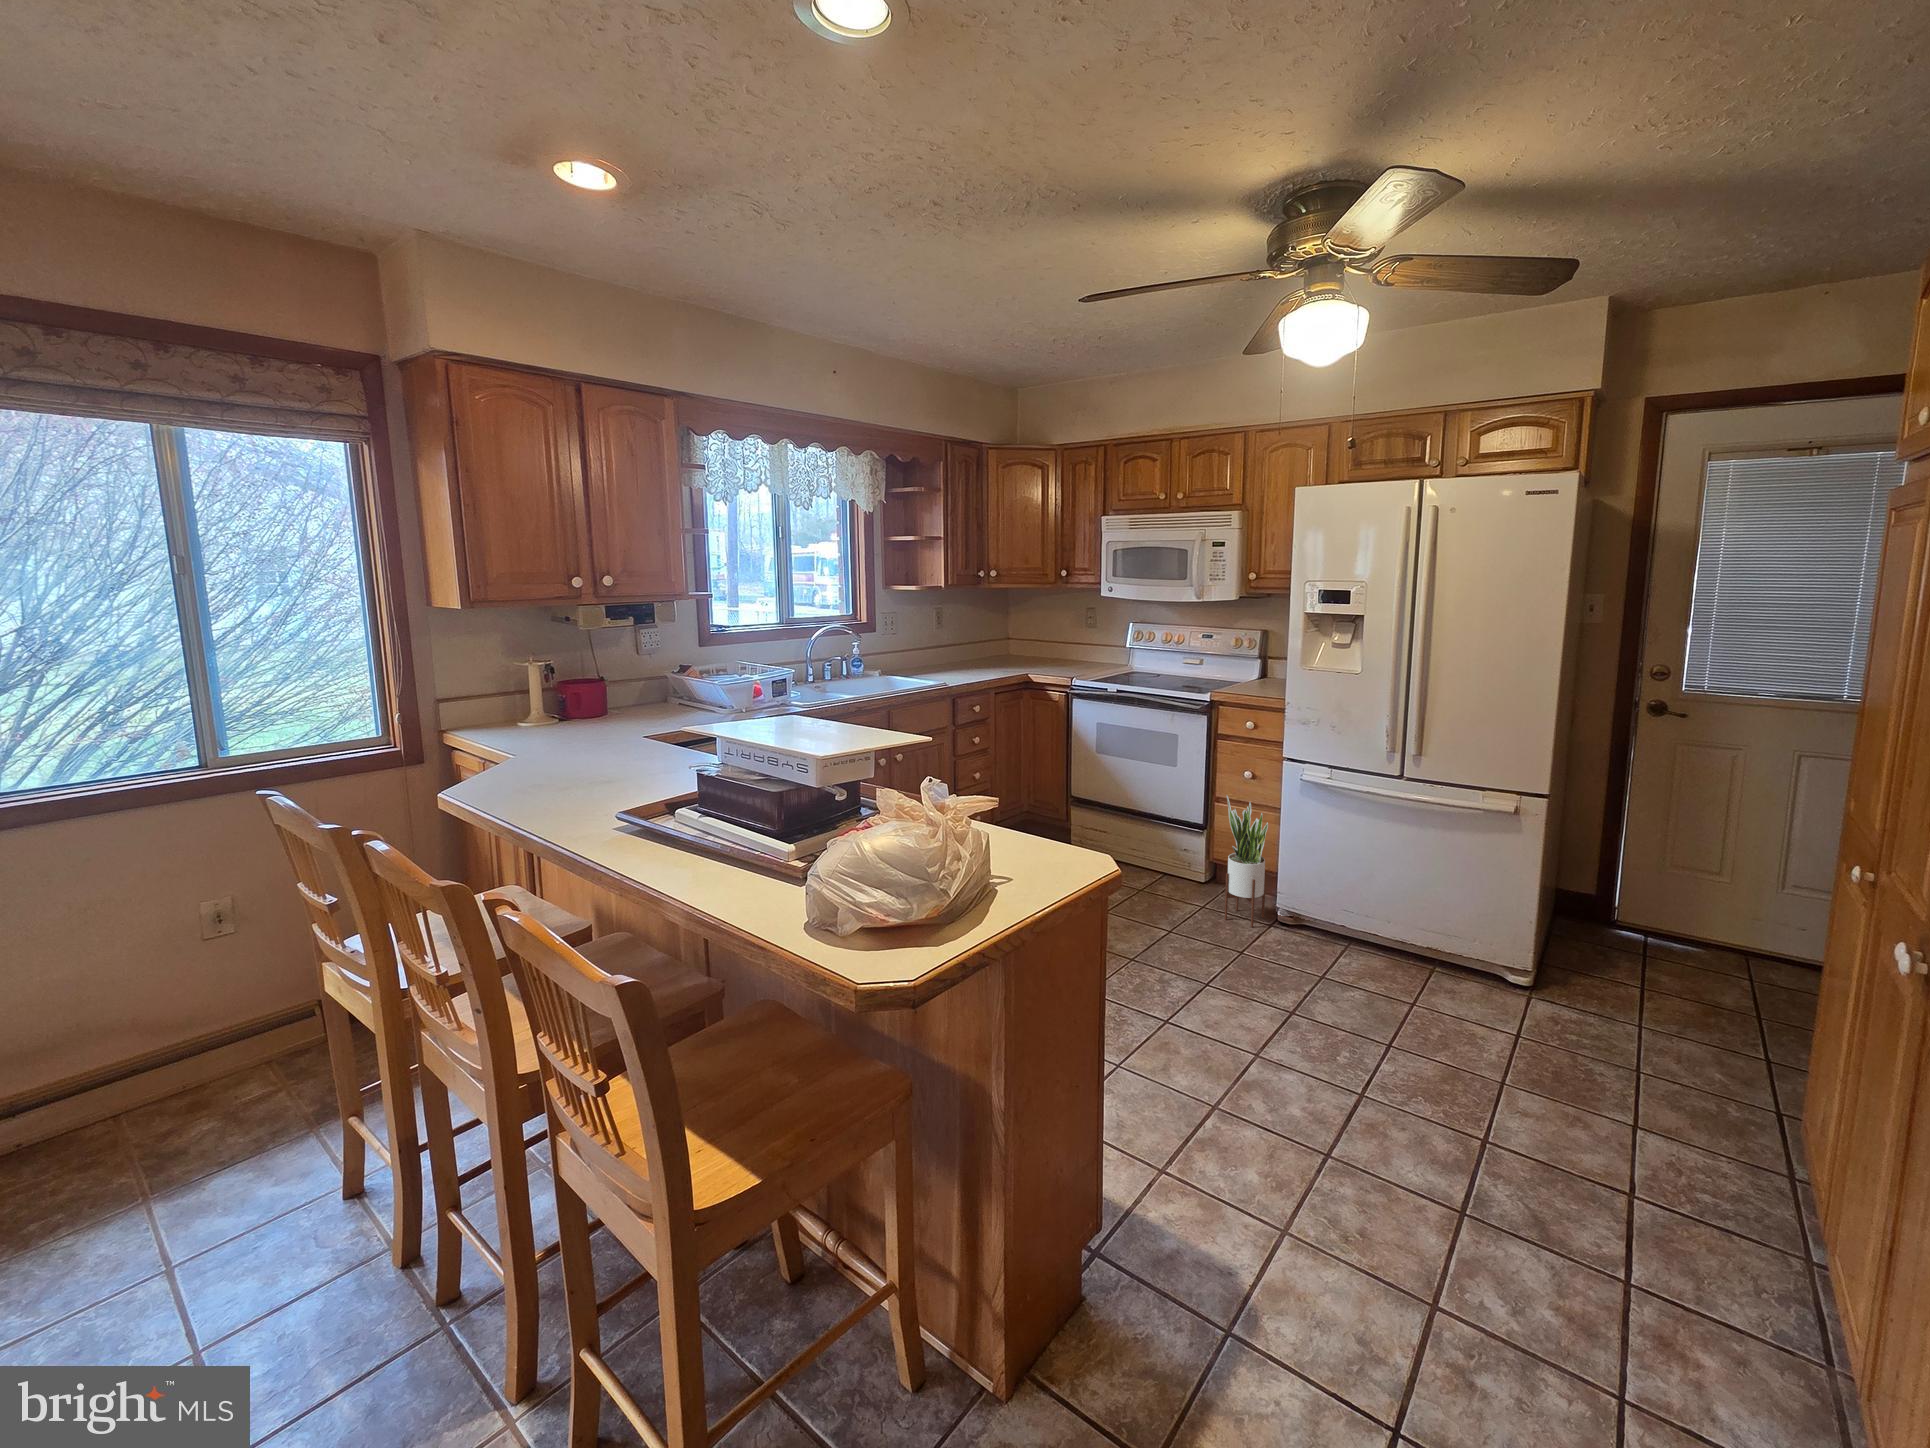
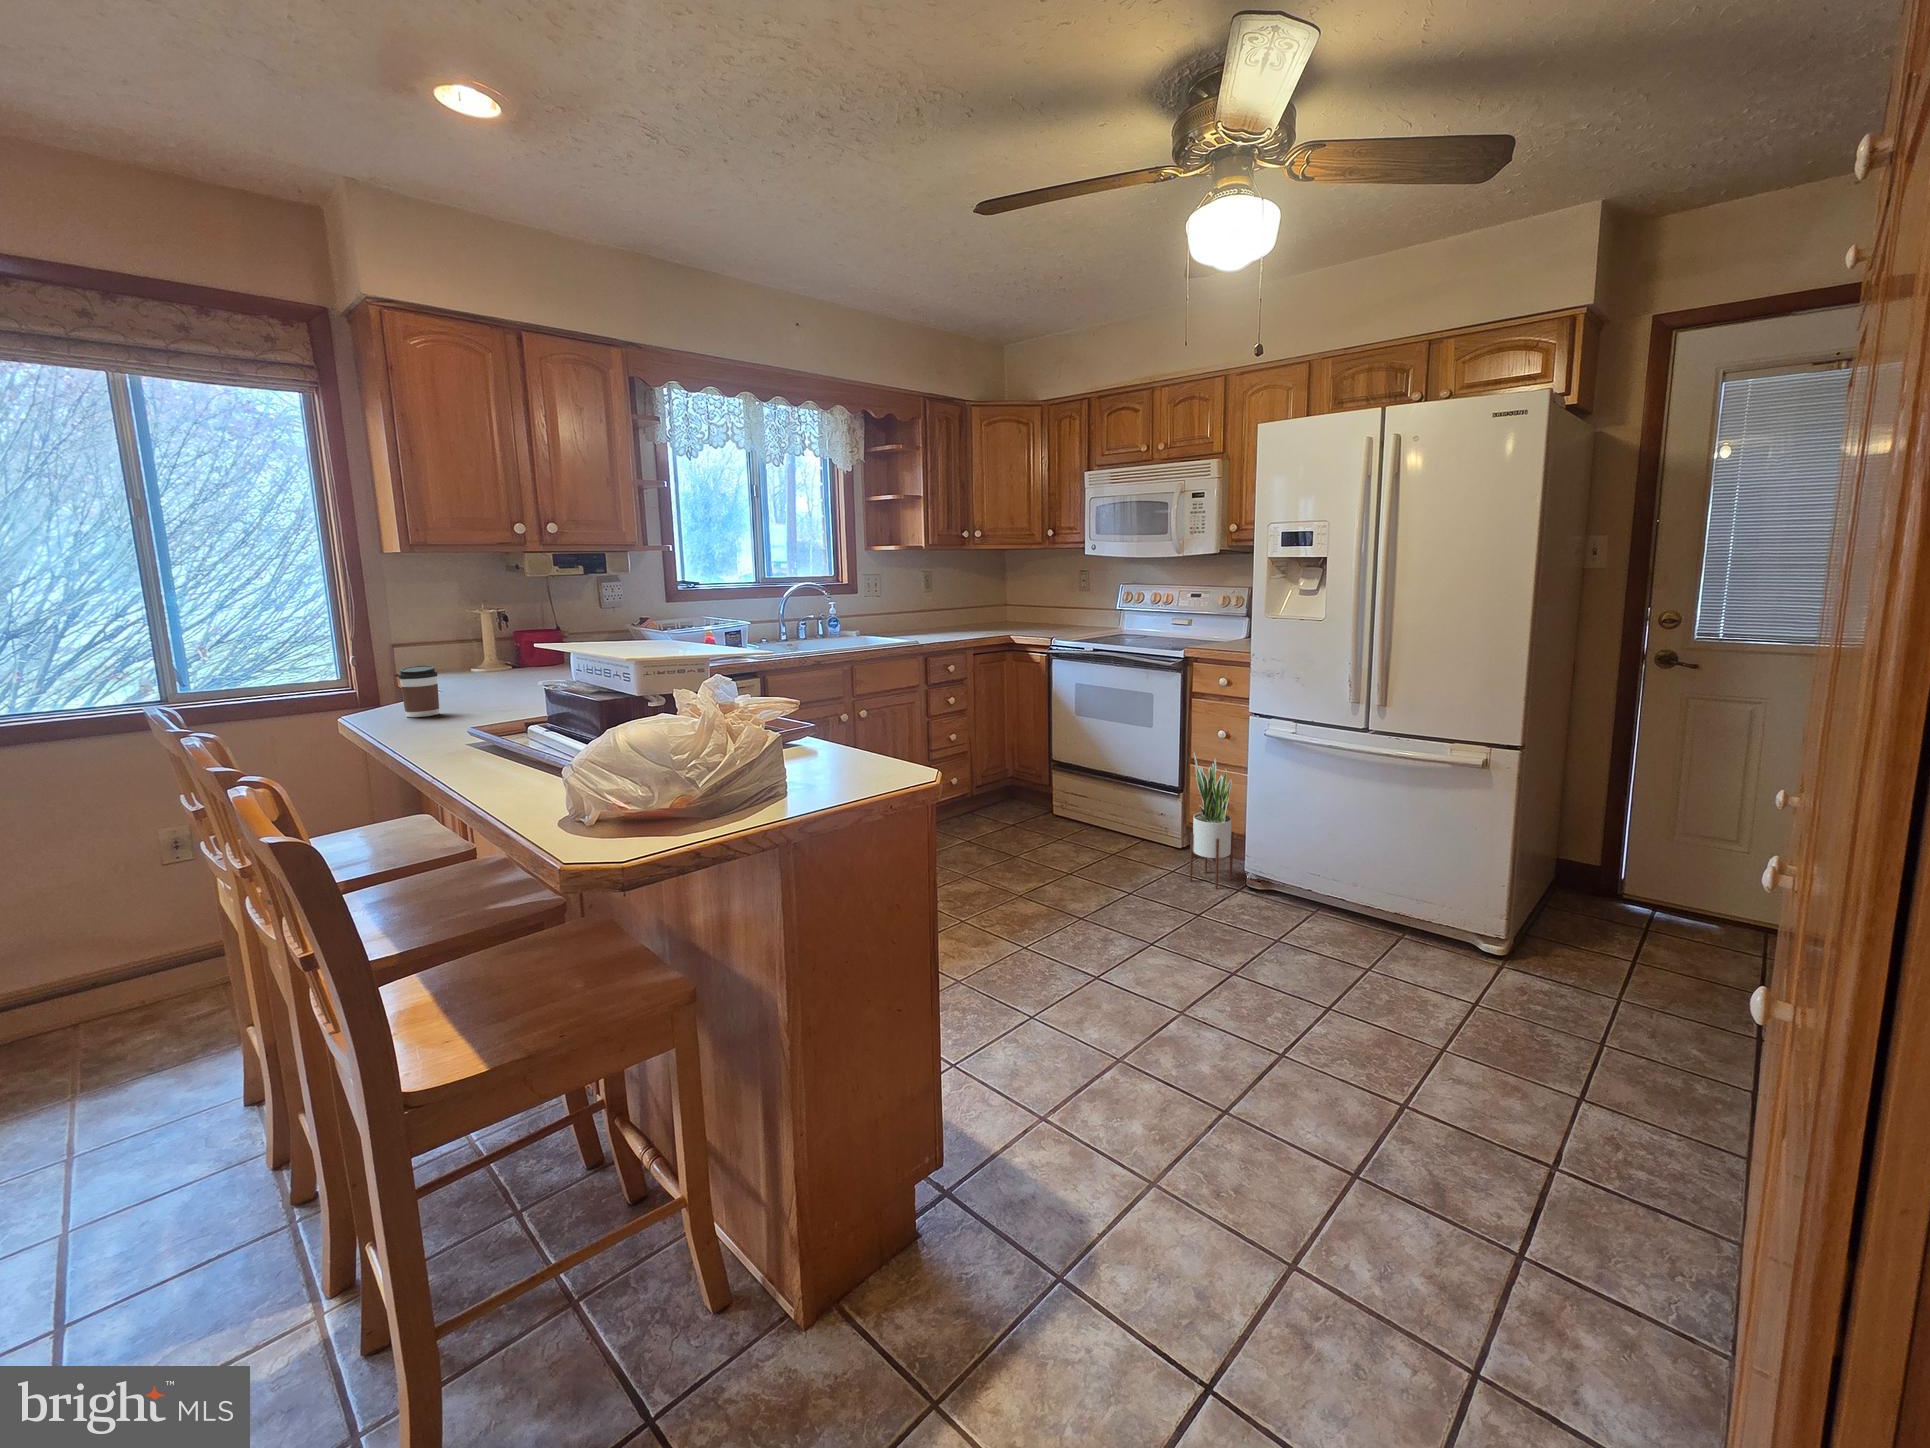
coffee cup: none [502,738,540,792] -> present [398,666,439,717]

